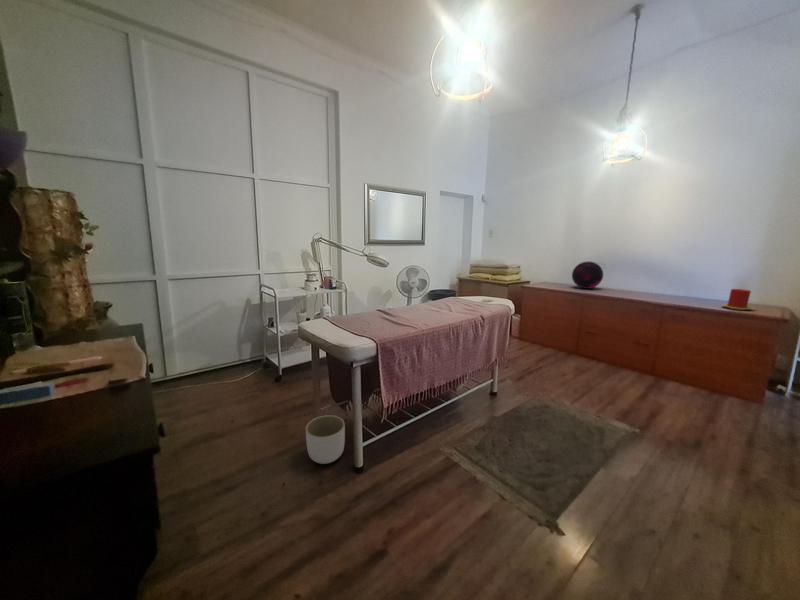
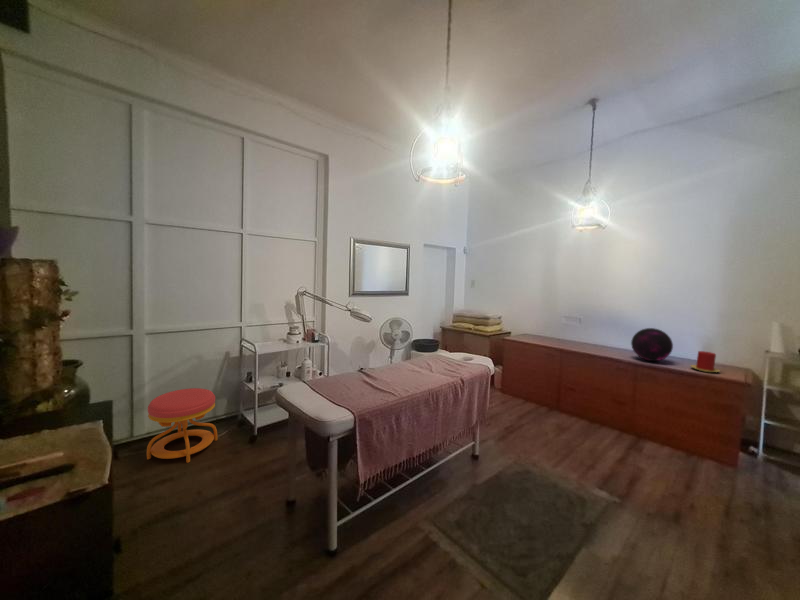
decorative orb: present [572,262,603,289] -> present [631,328,673,361]
stool: none [179,331,246,397] -> present [147,388,218,463]
planter: present [306,415,345,464] -> none [278,488,320,545]

